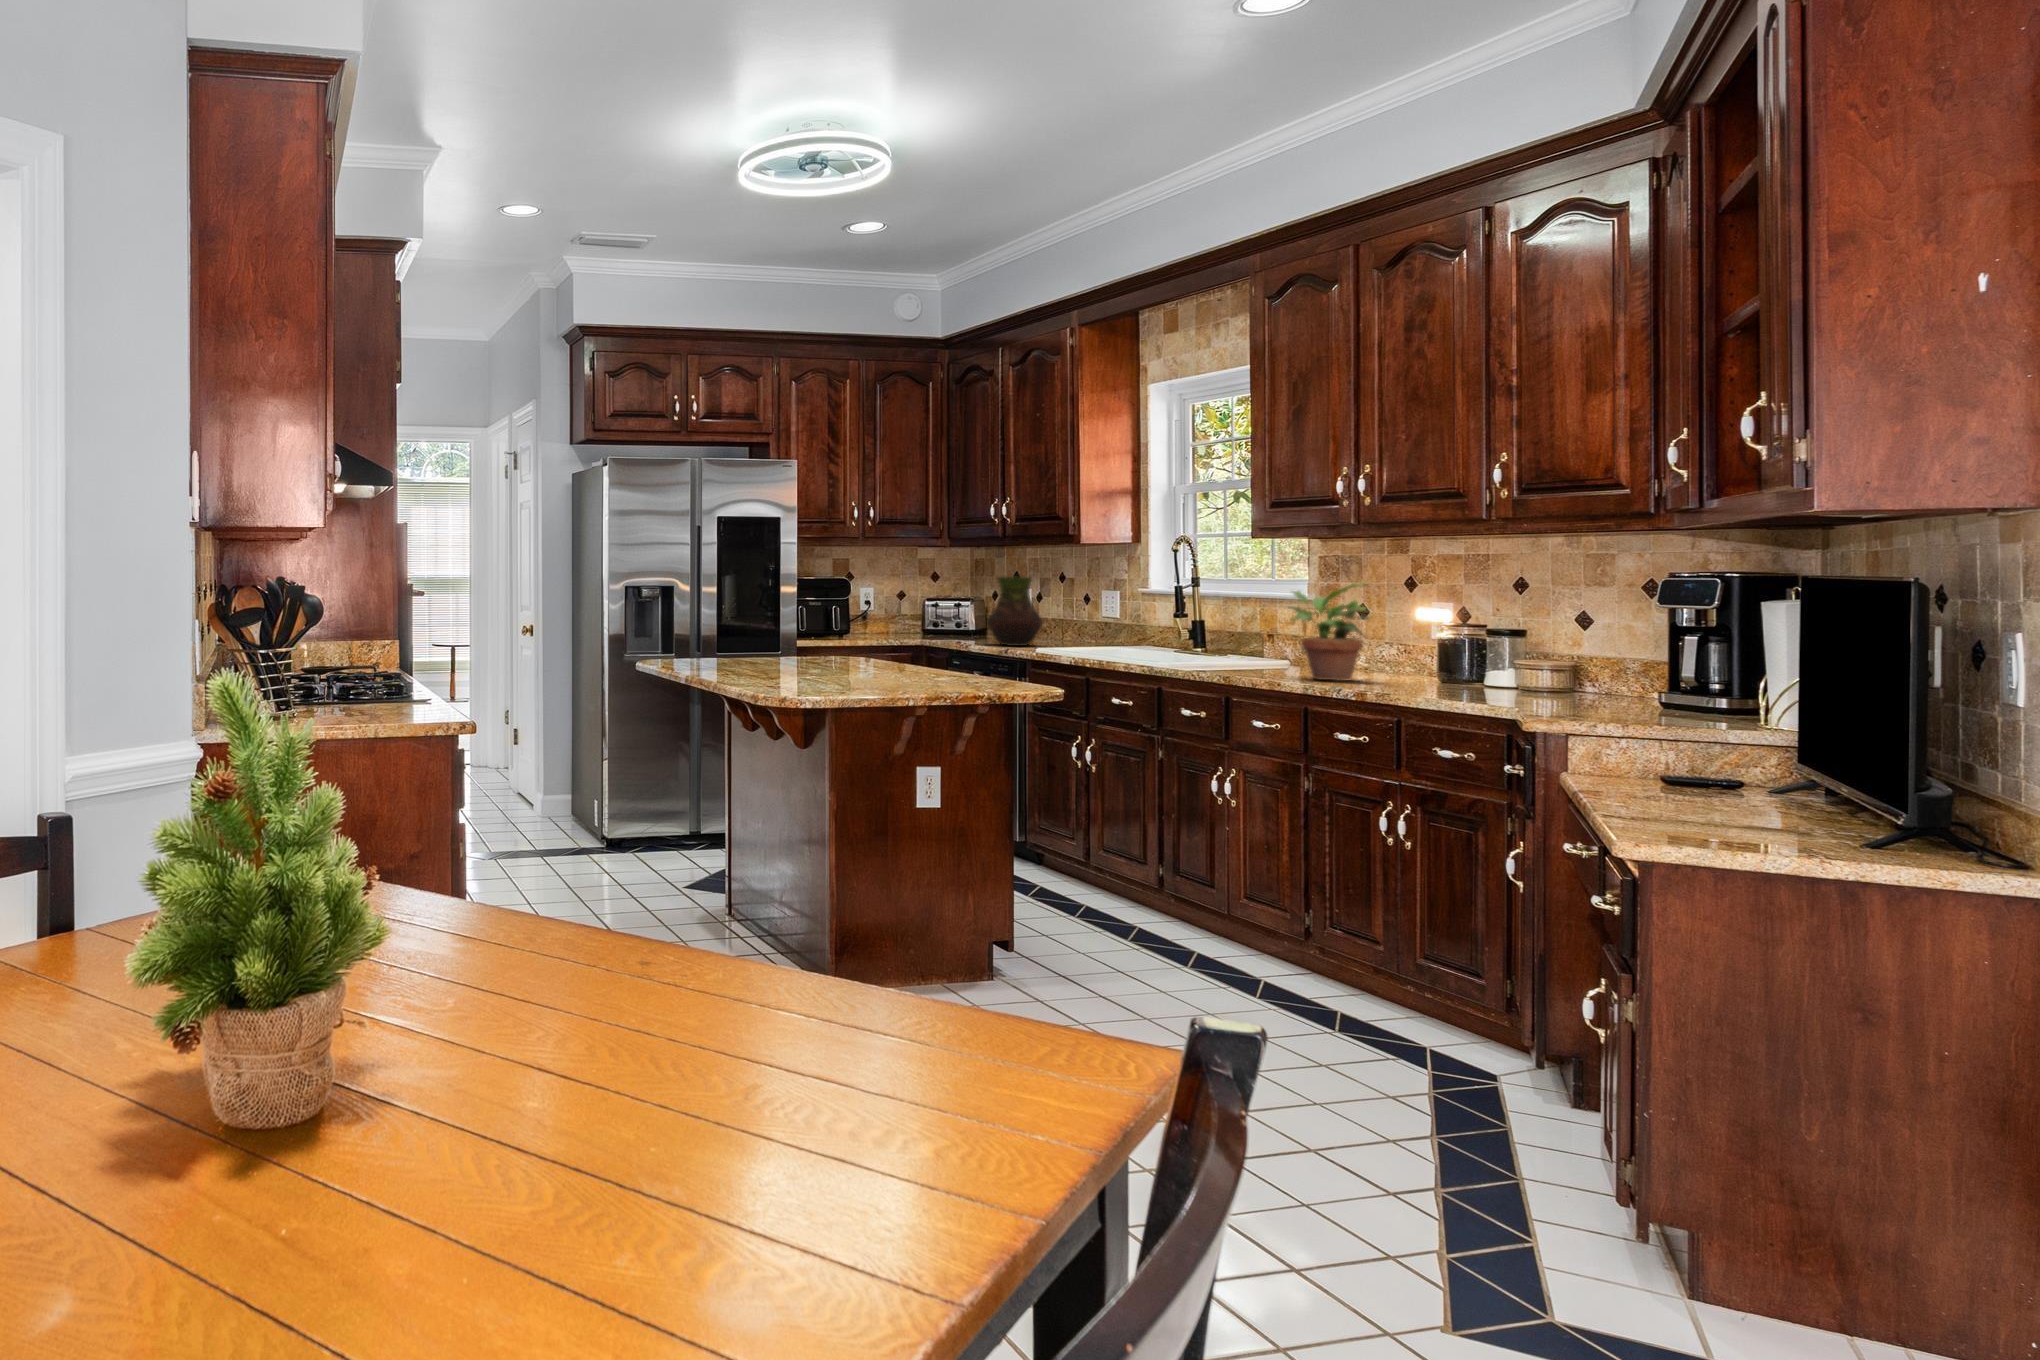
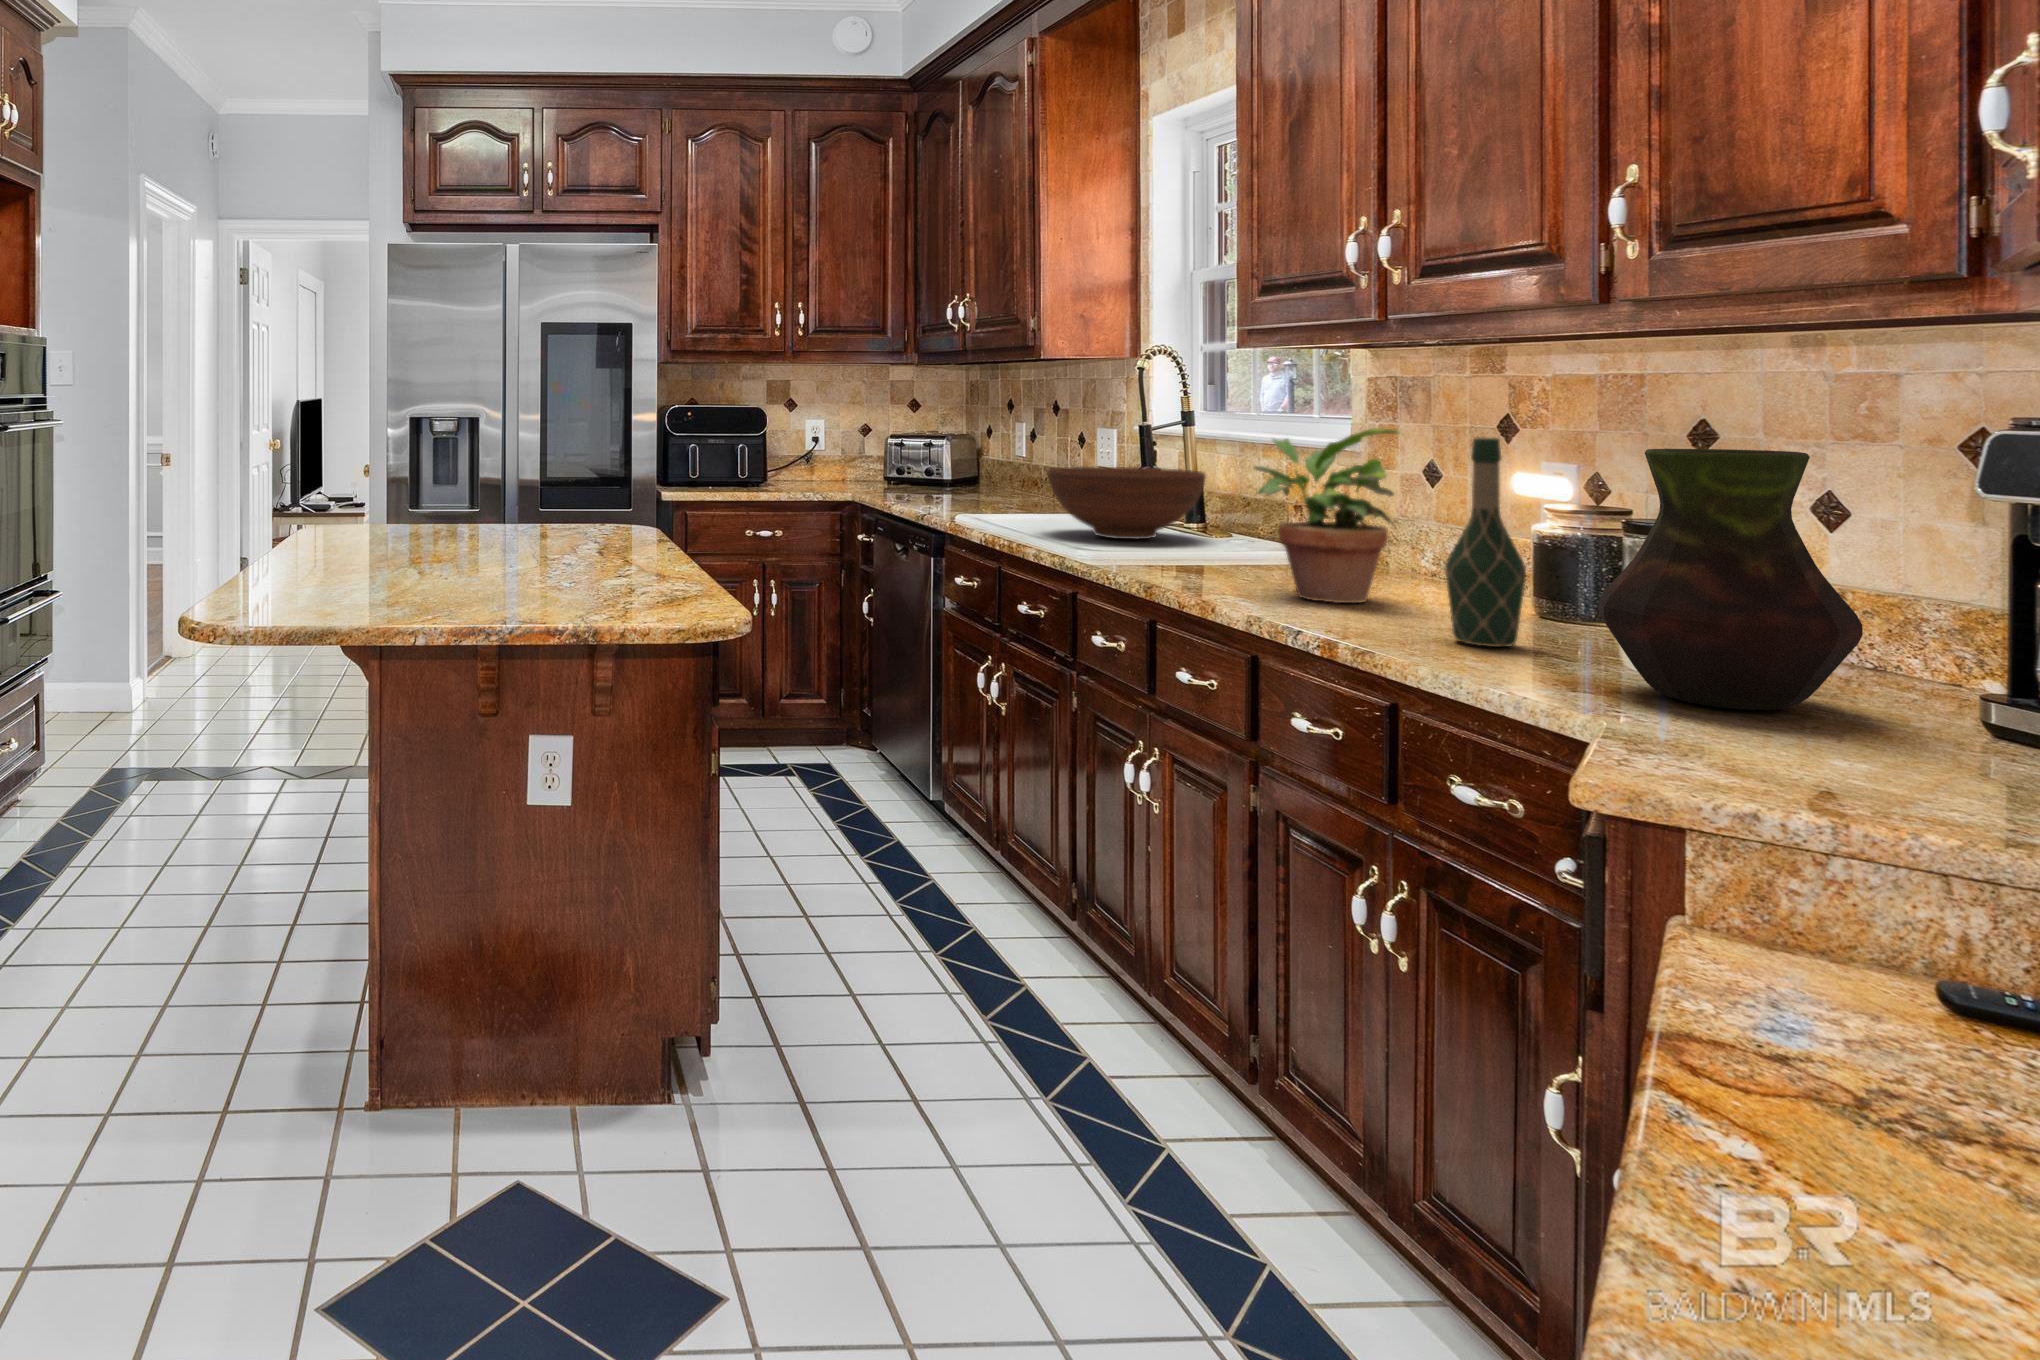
vase: present [987,577,1043,646] -> present [1598,449,1863,710]
wine bottle: none [1412,586,1453,692] -> present [1445,437,1526,647]
fruit bowl: none [1110,615,1213,659] -> present [1048,467,1206,539]

